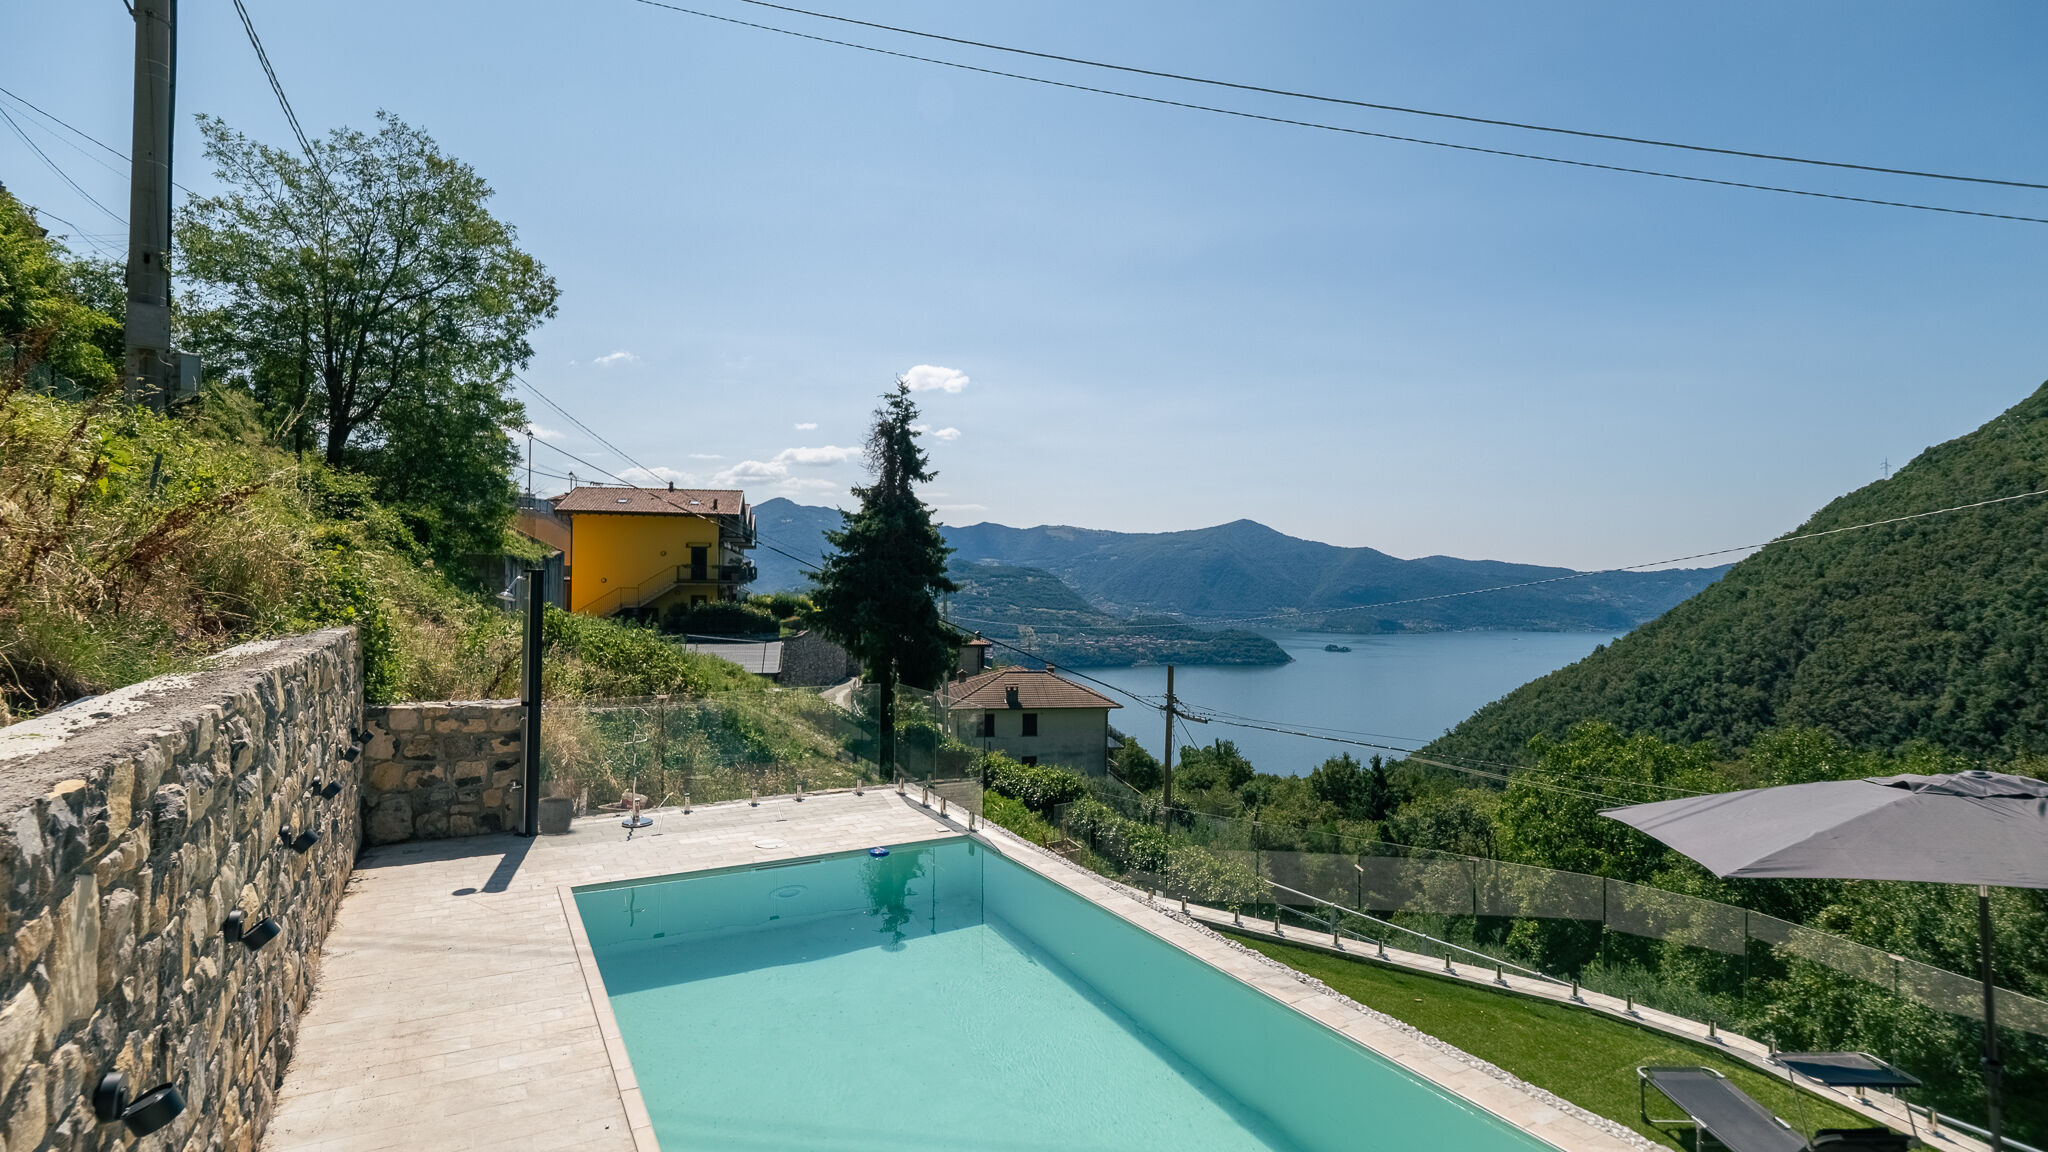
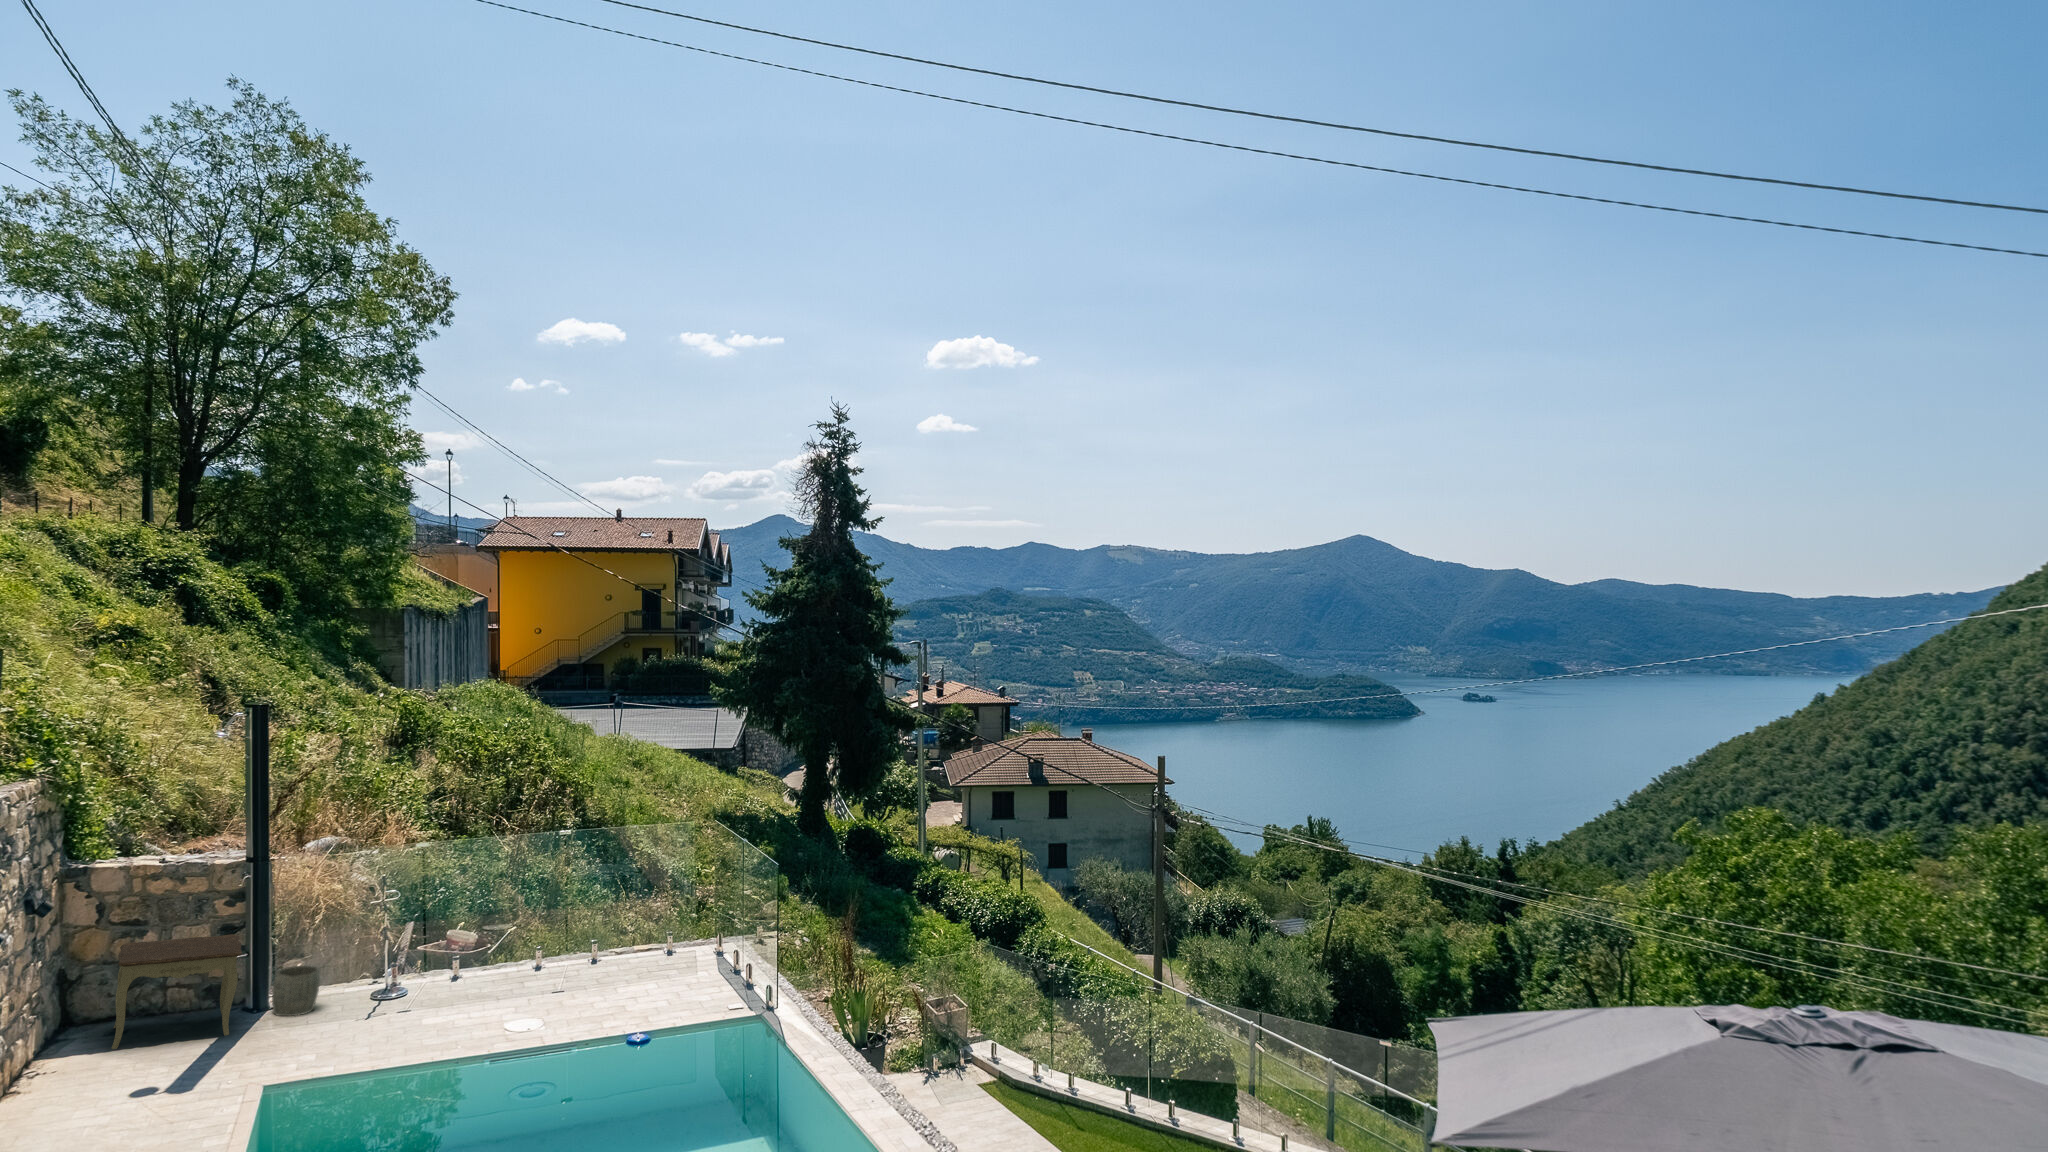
side table: none [417,769,525,853] -> present [112,935,242,1049]

